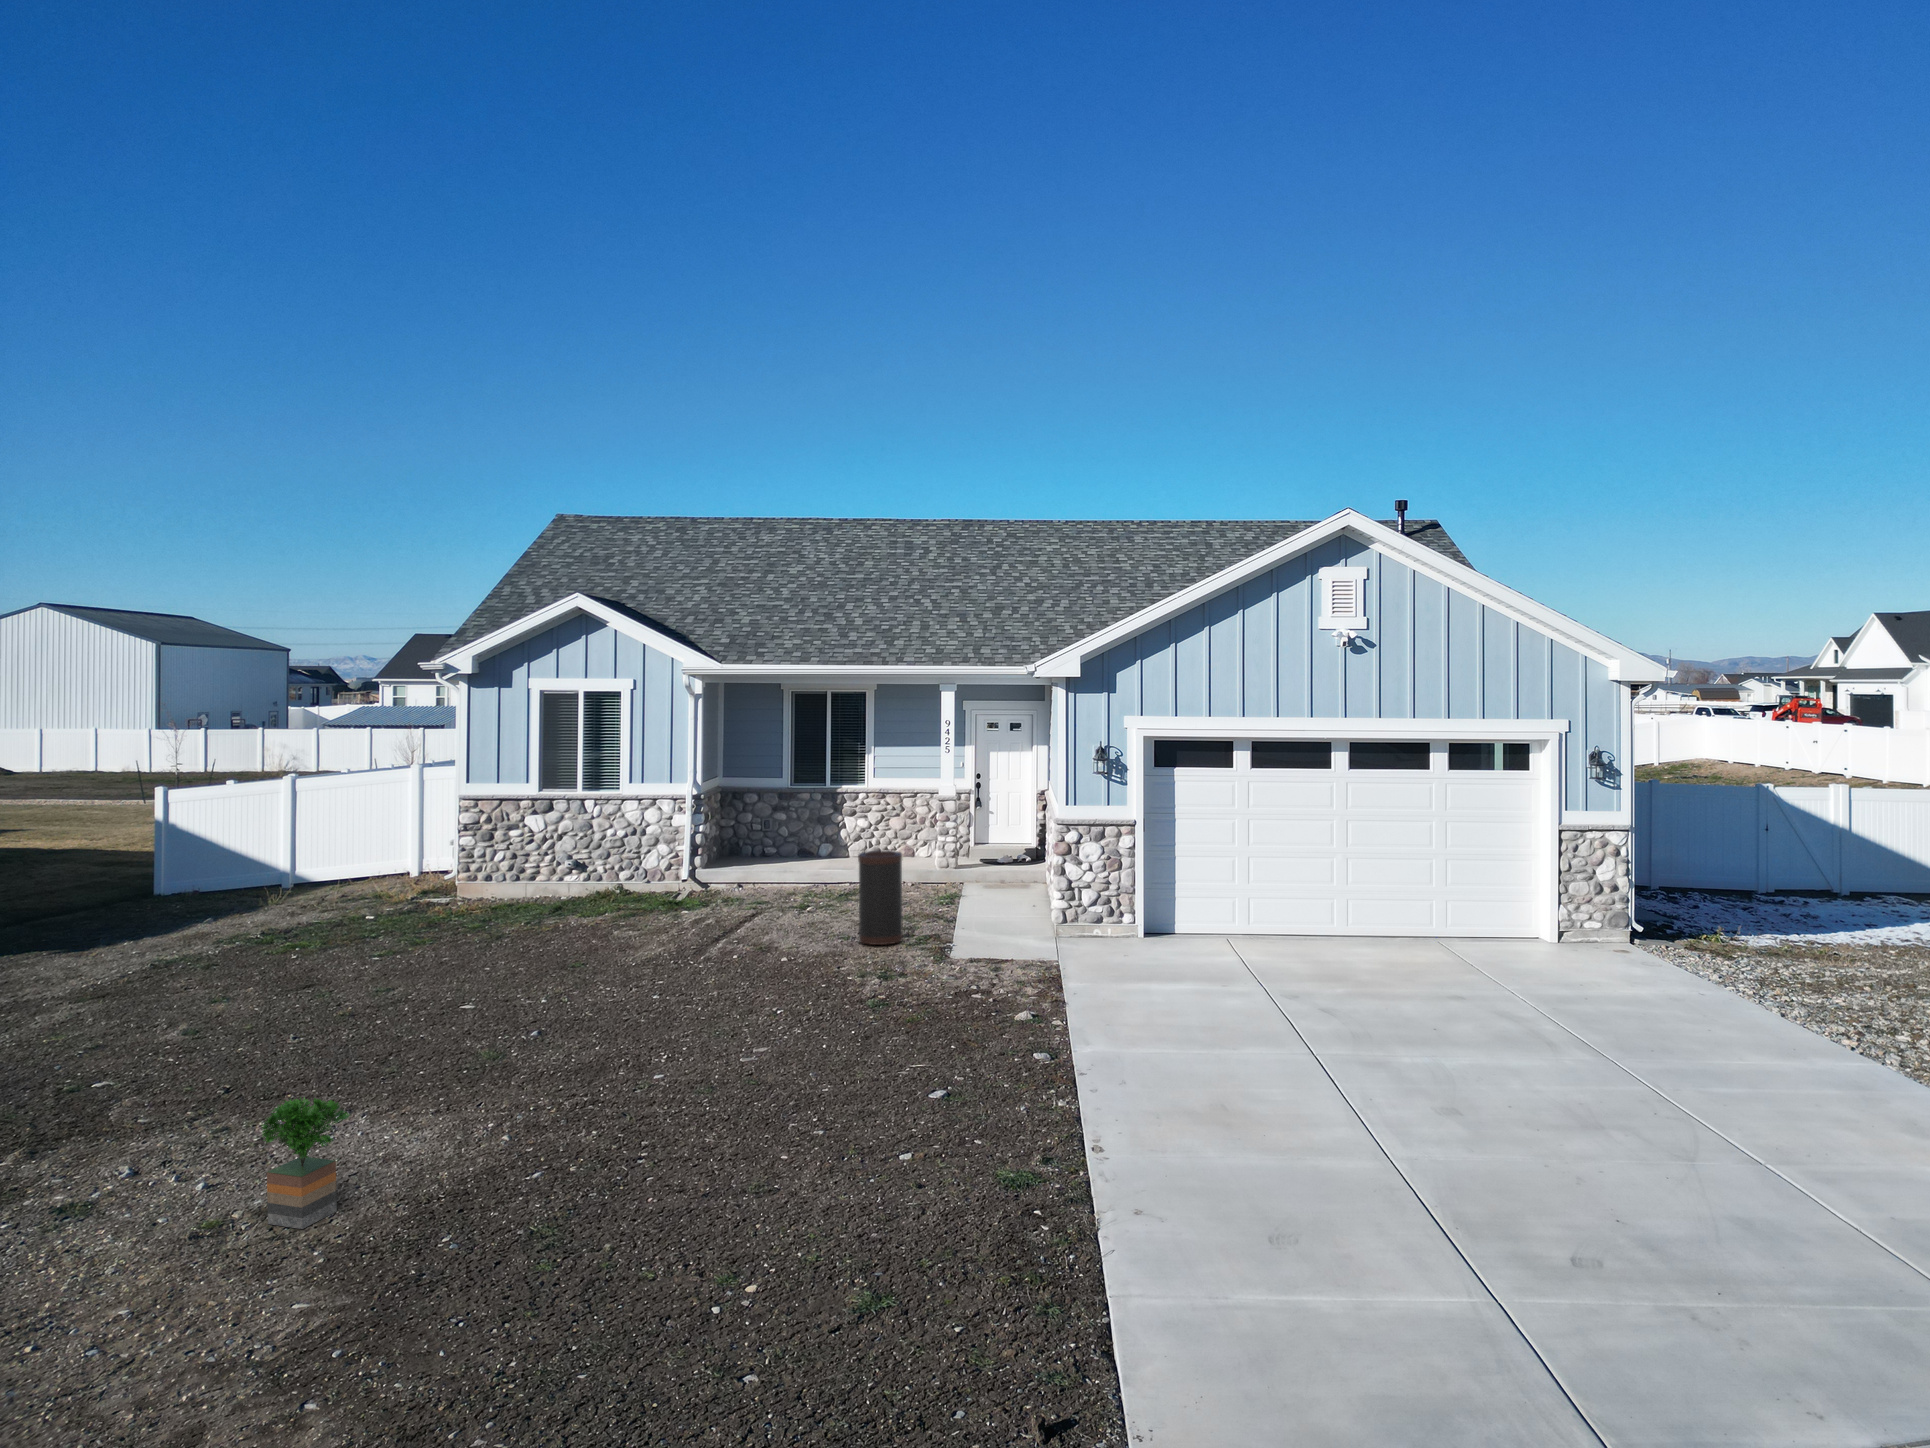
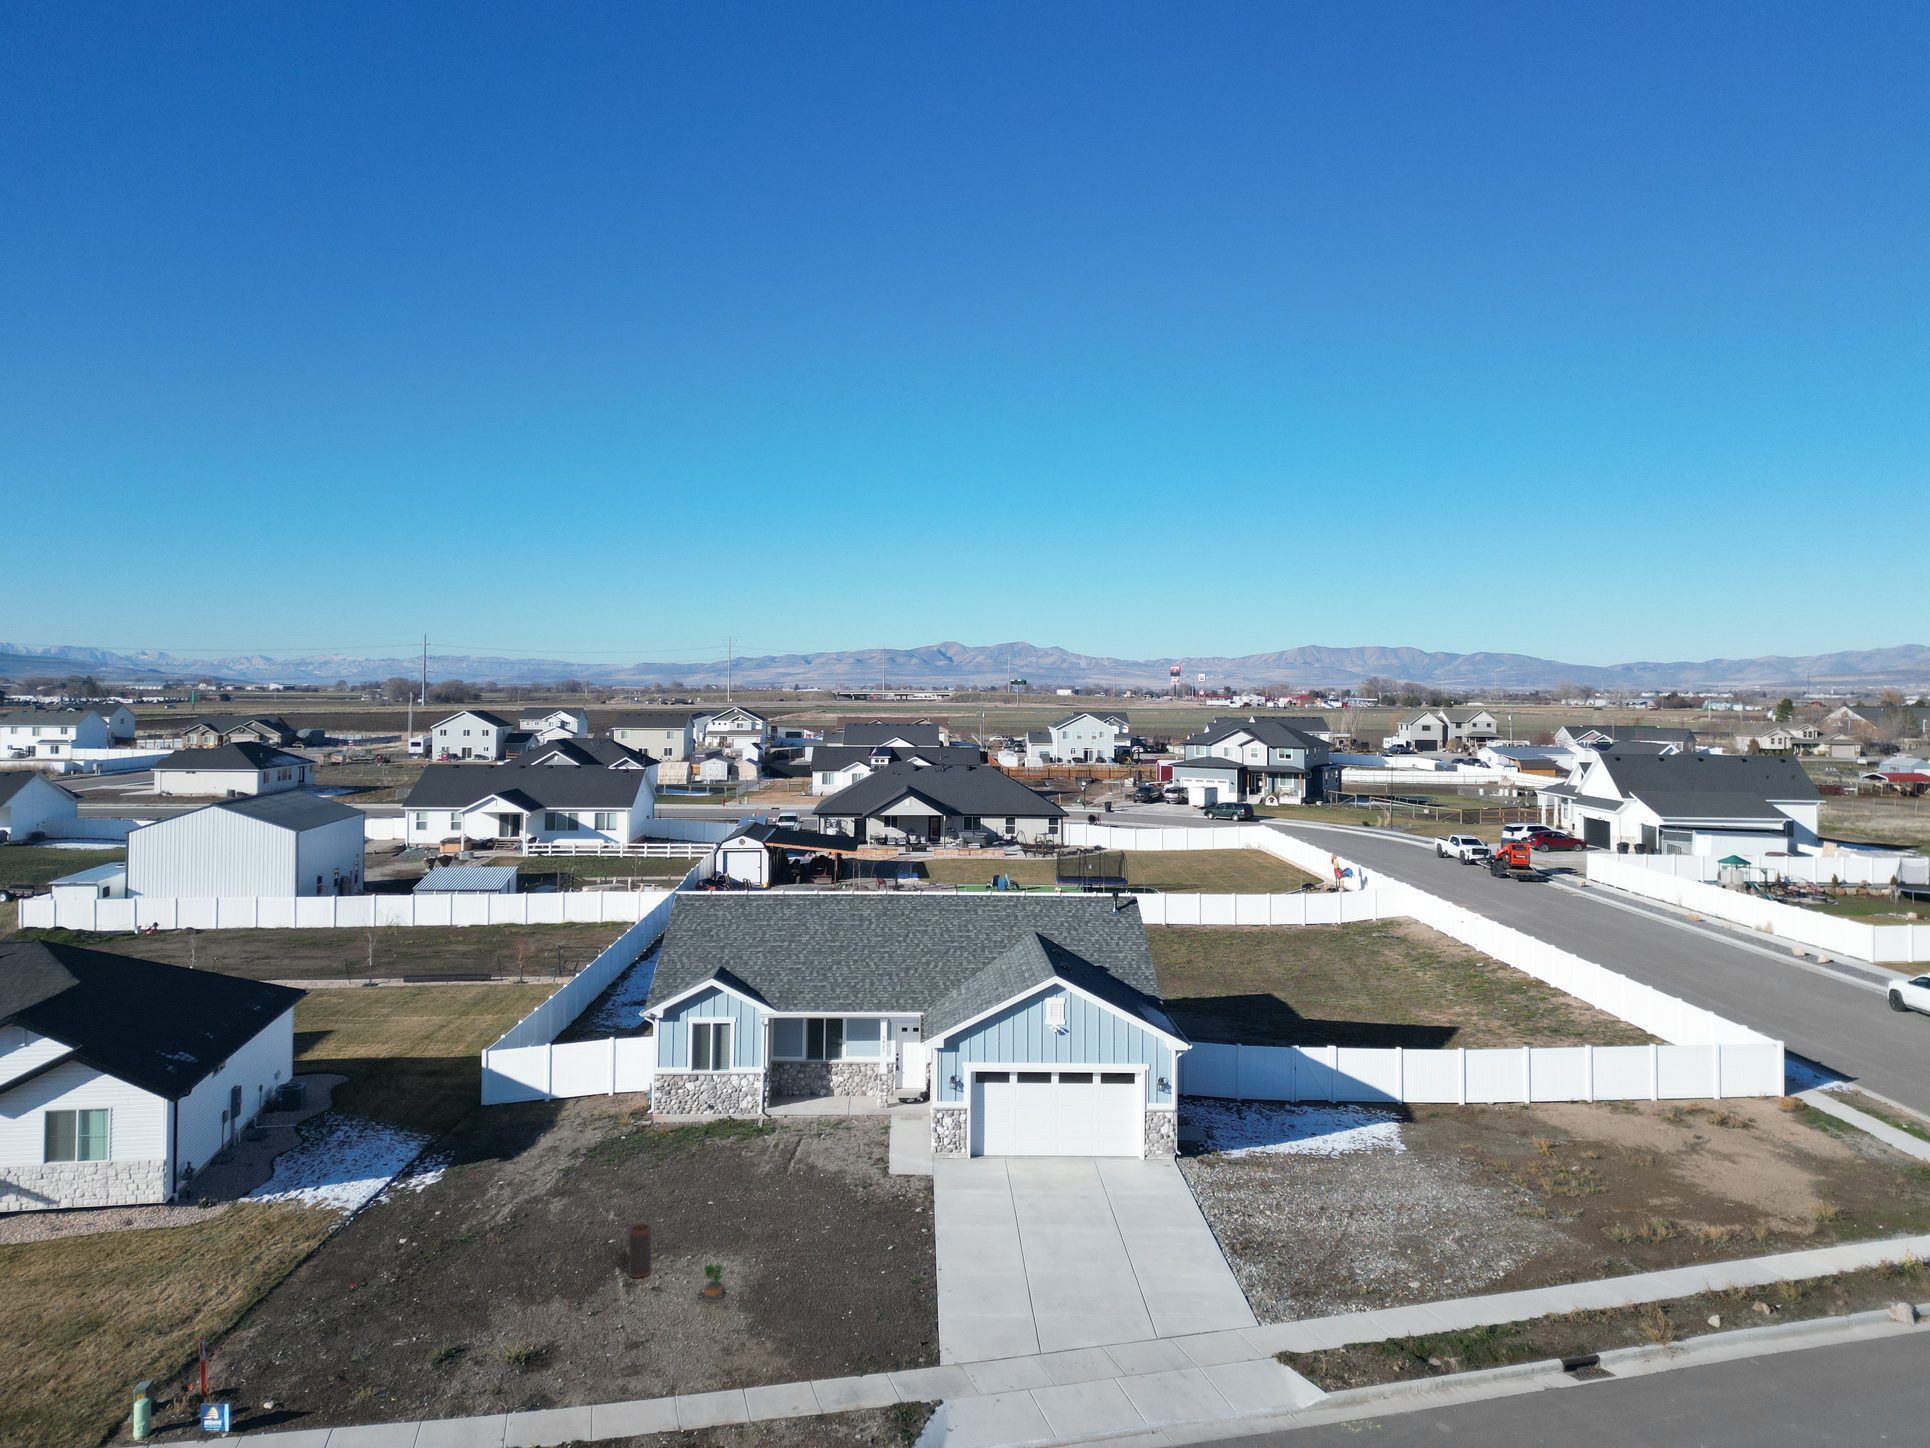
trash can: present [858,851,903,945] -> present [628,1223,652,1278]

